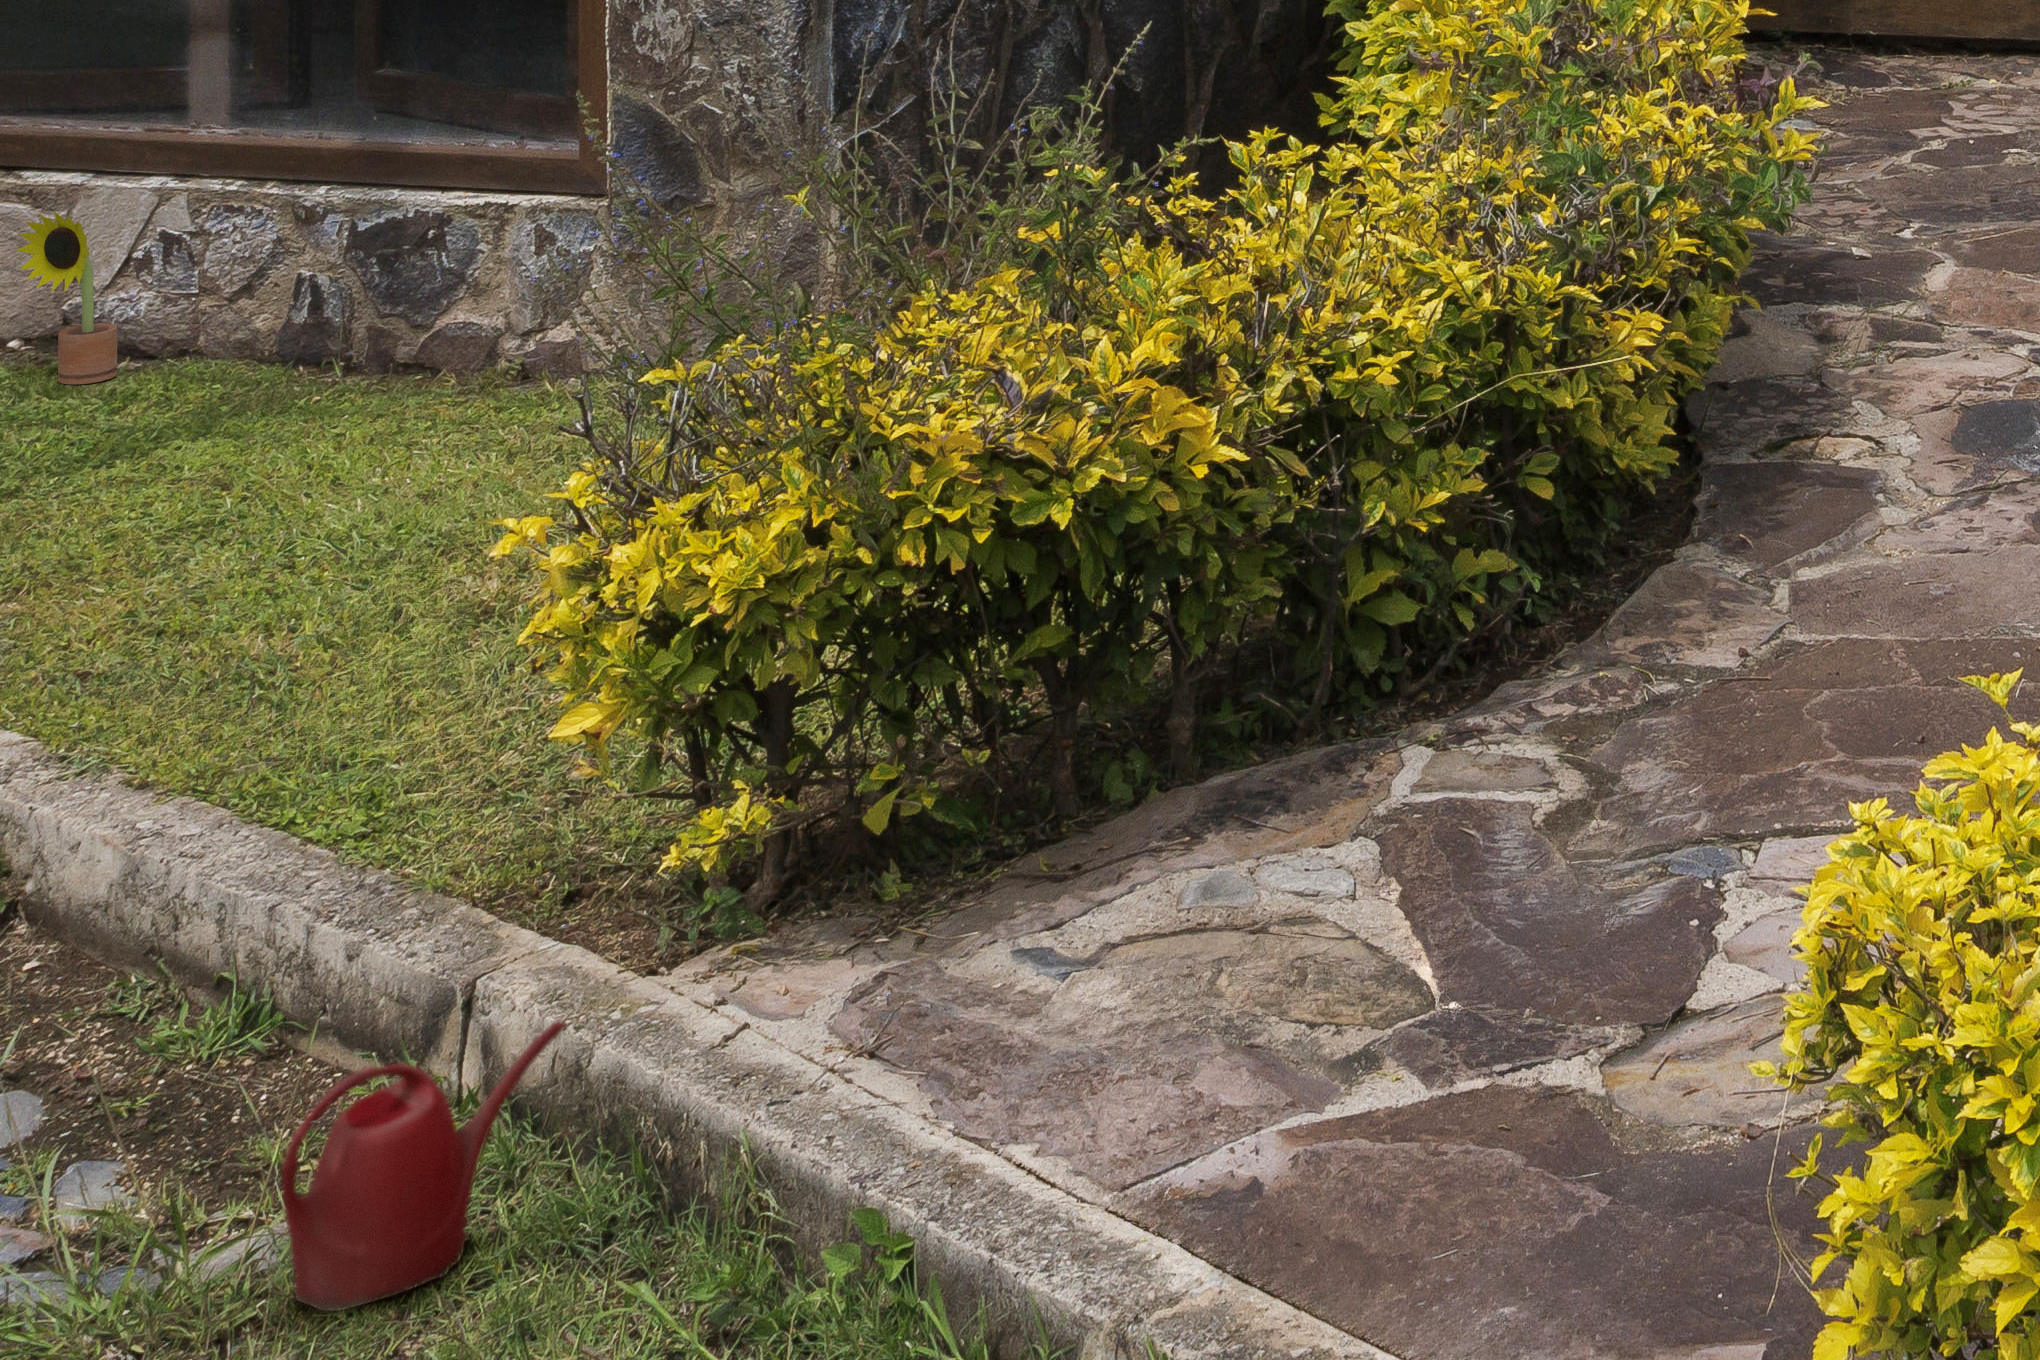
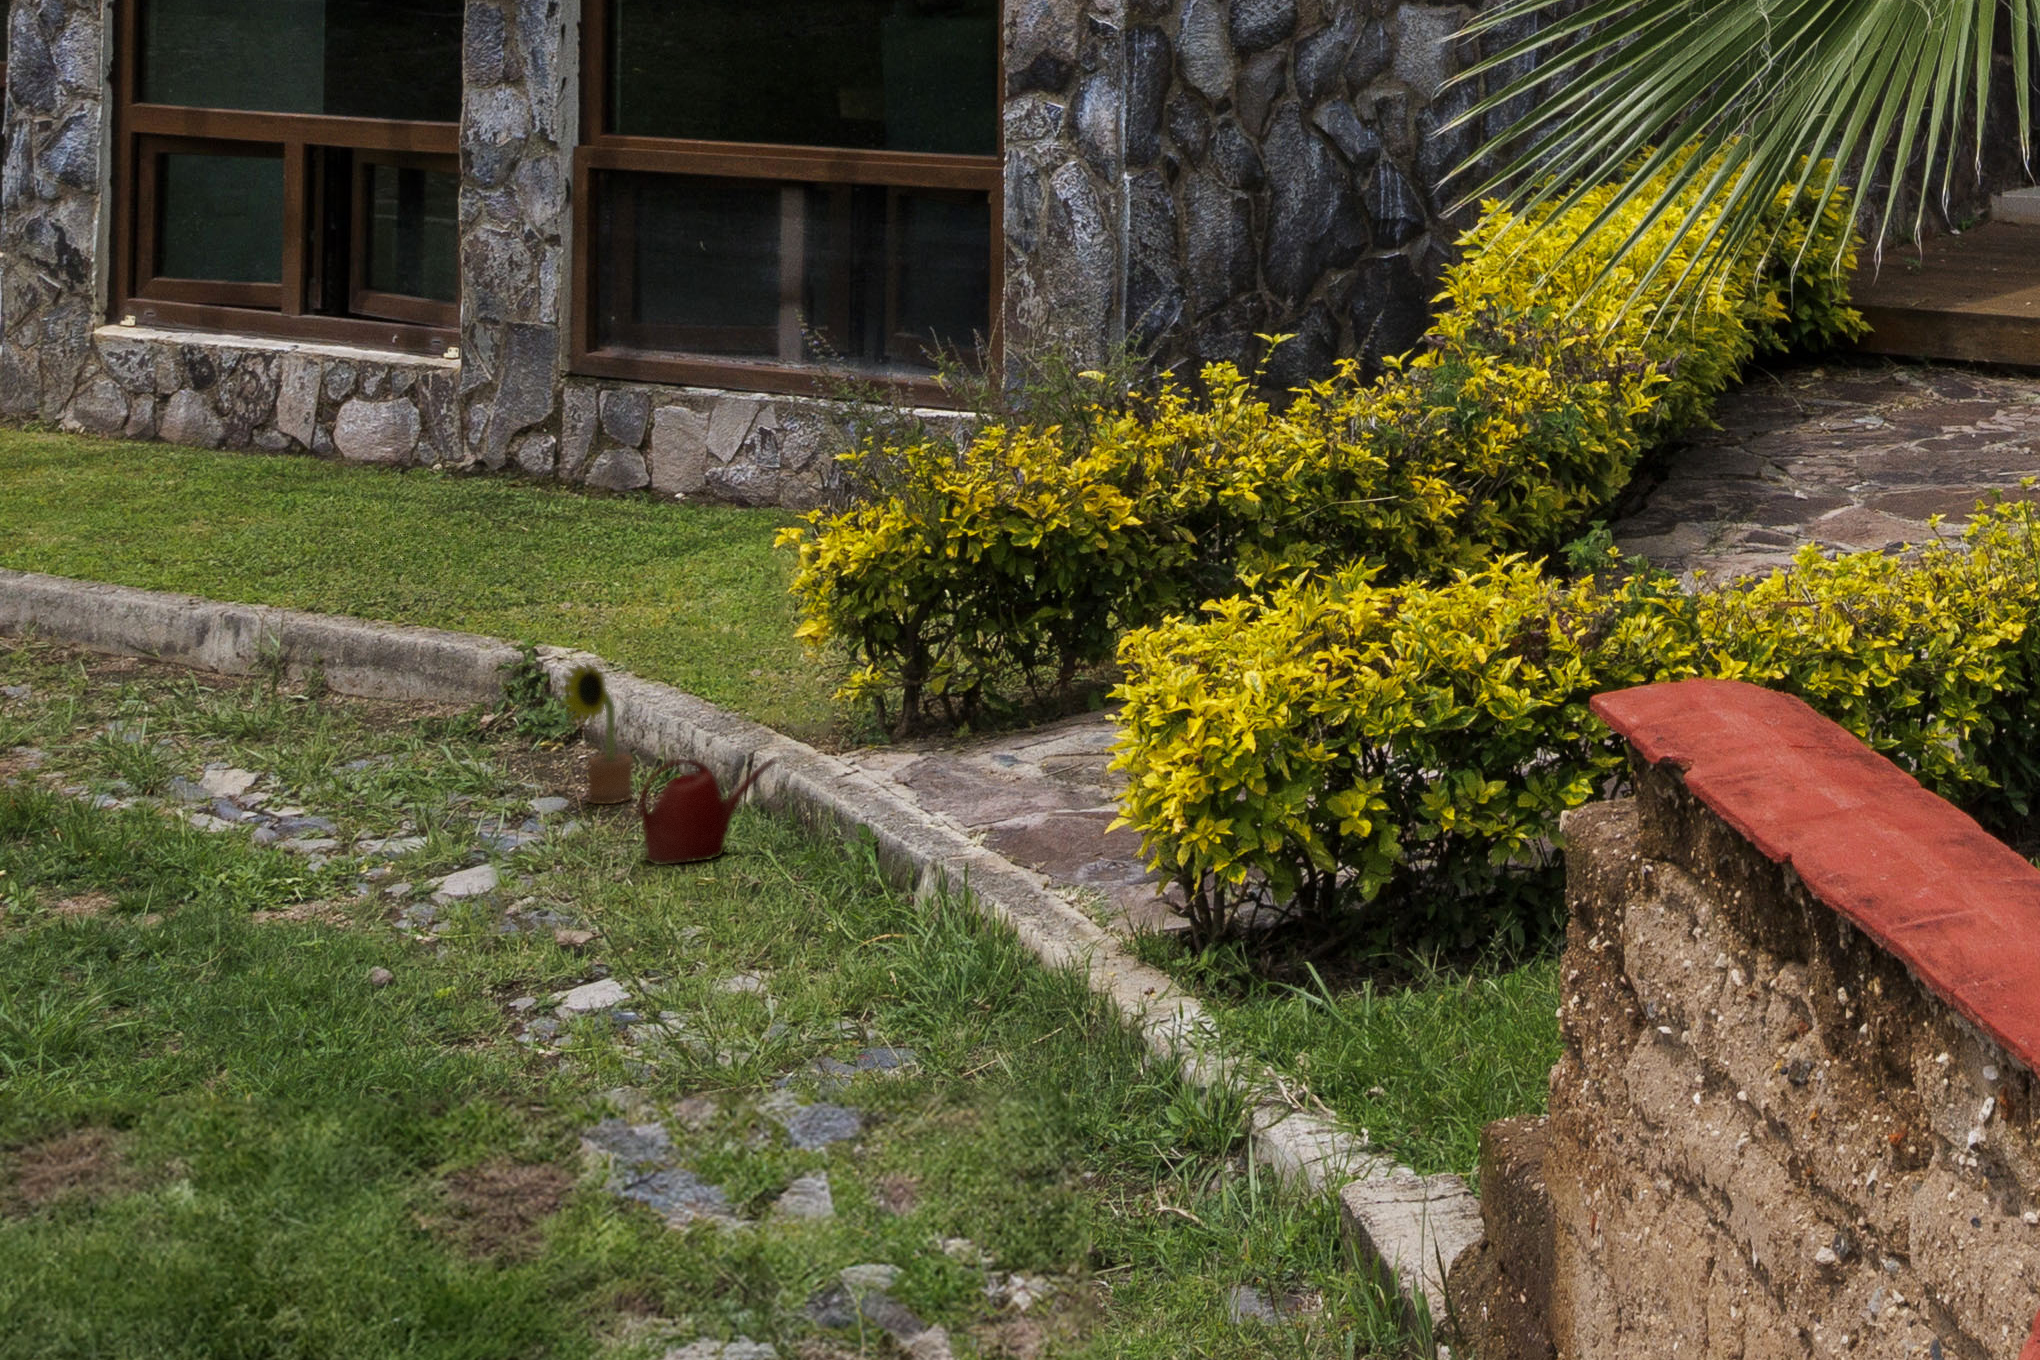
decorative plant: present [16,211,117,384] -> present [561,663,633,804]

